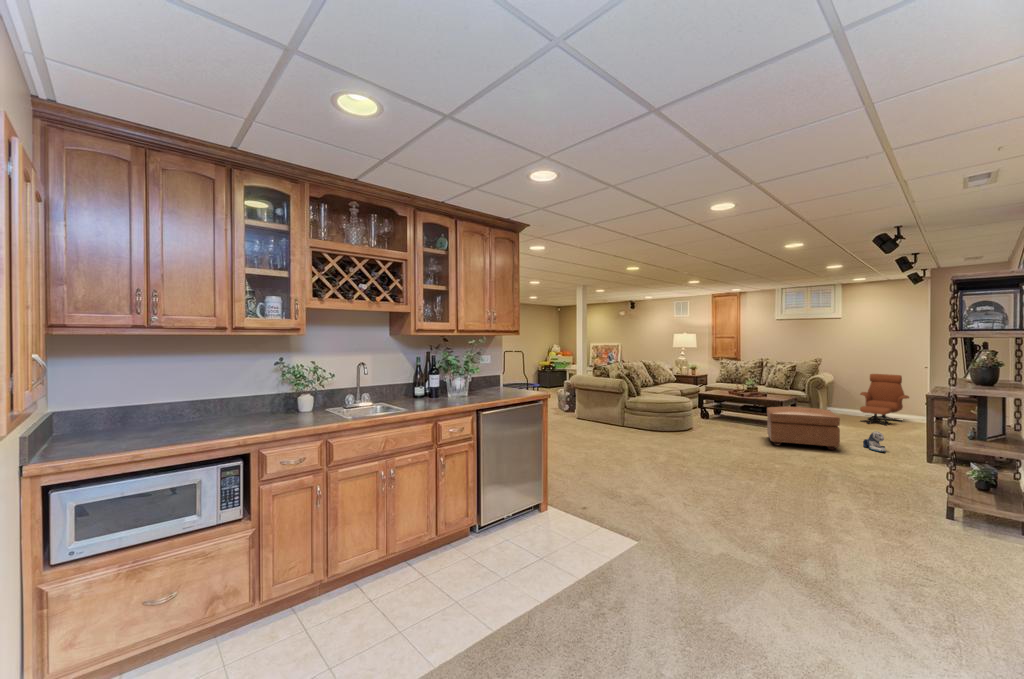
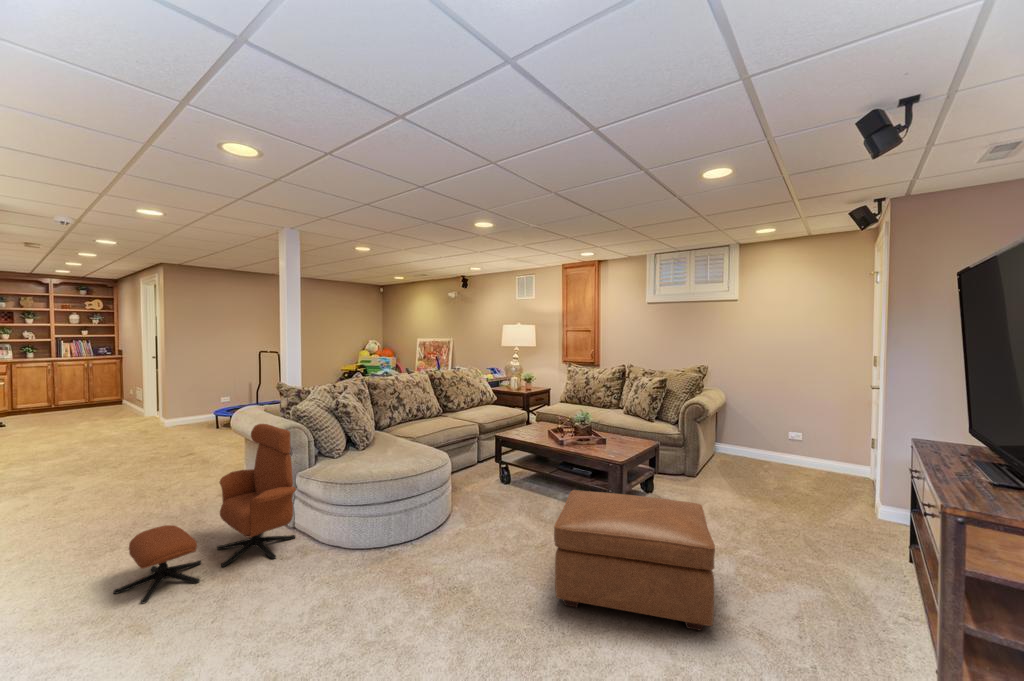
lounge chair: present [860,374,909,425] -> present [113,424,296,603]
plush toy: present [863,431,885,452] -> none [770,569,825,637]

